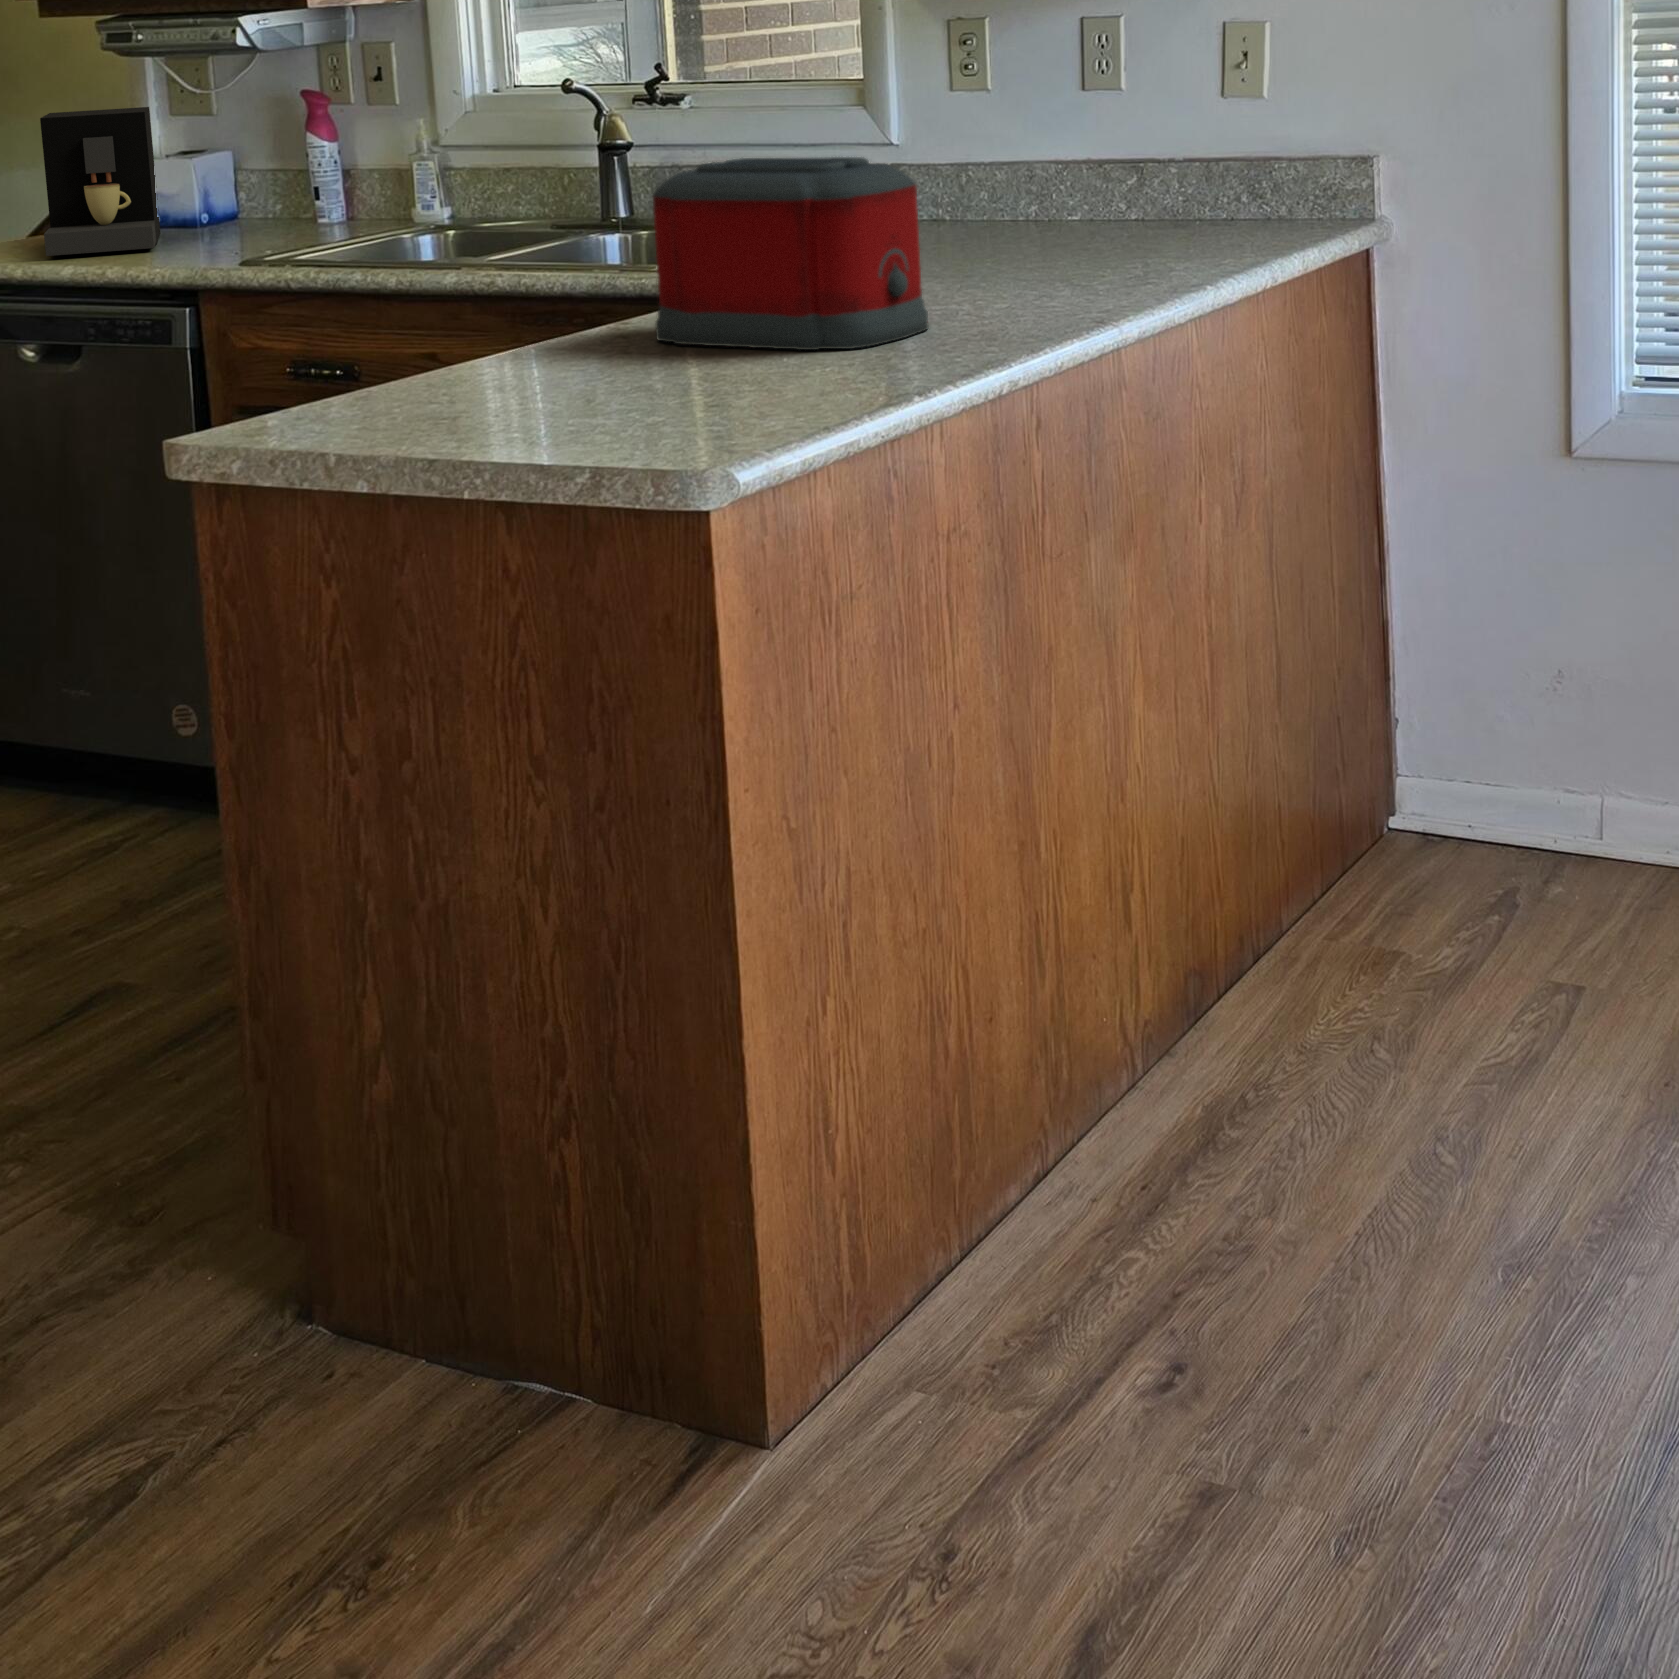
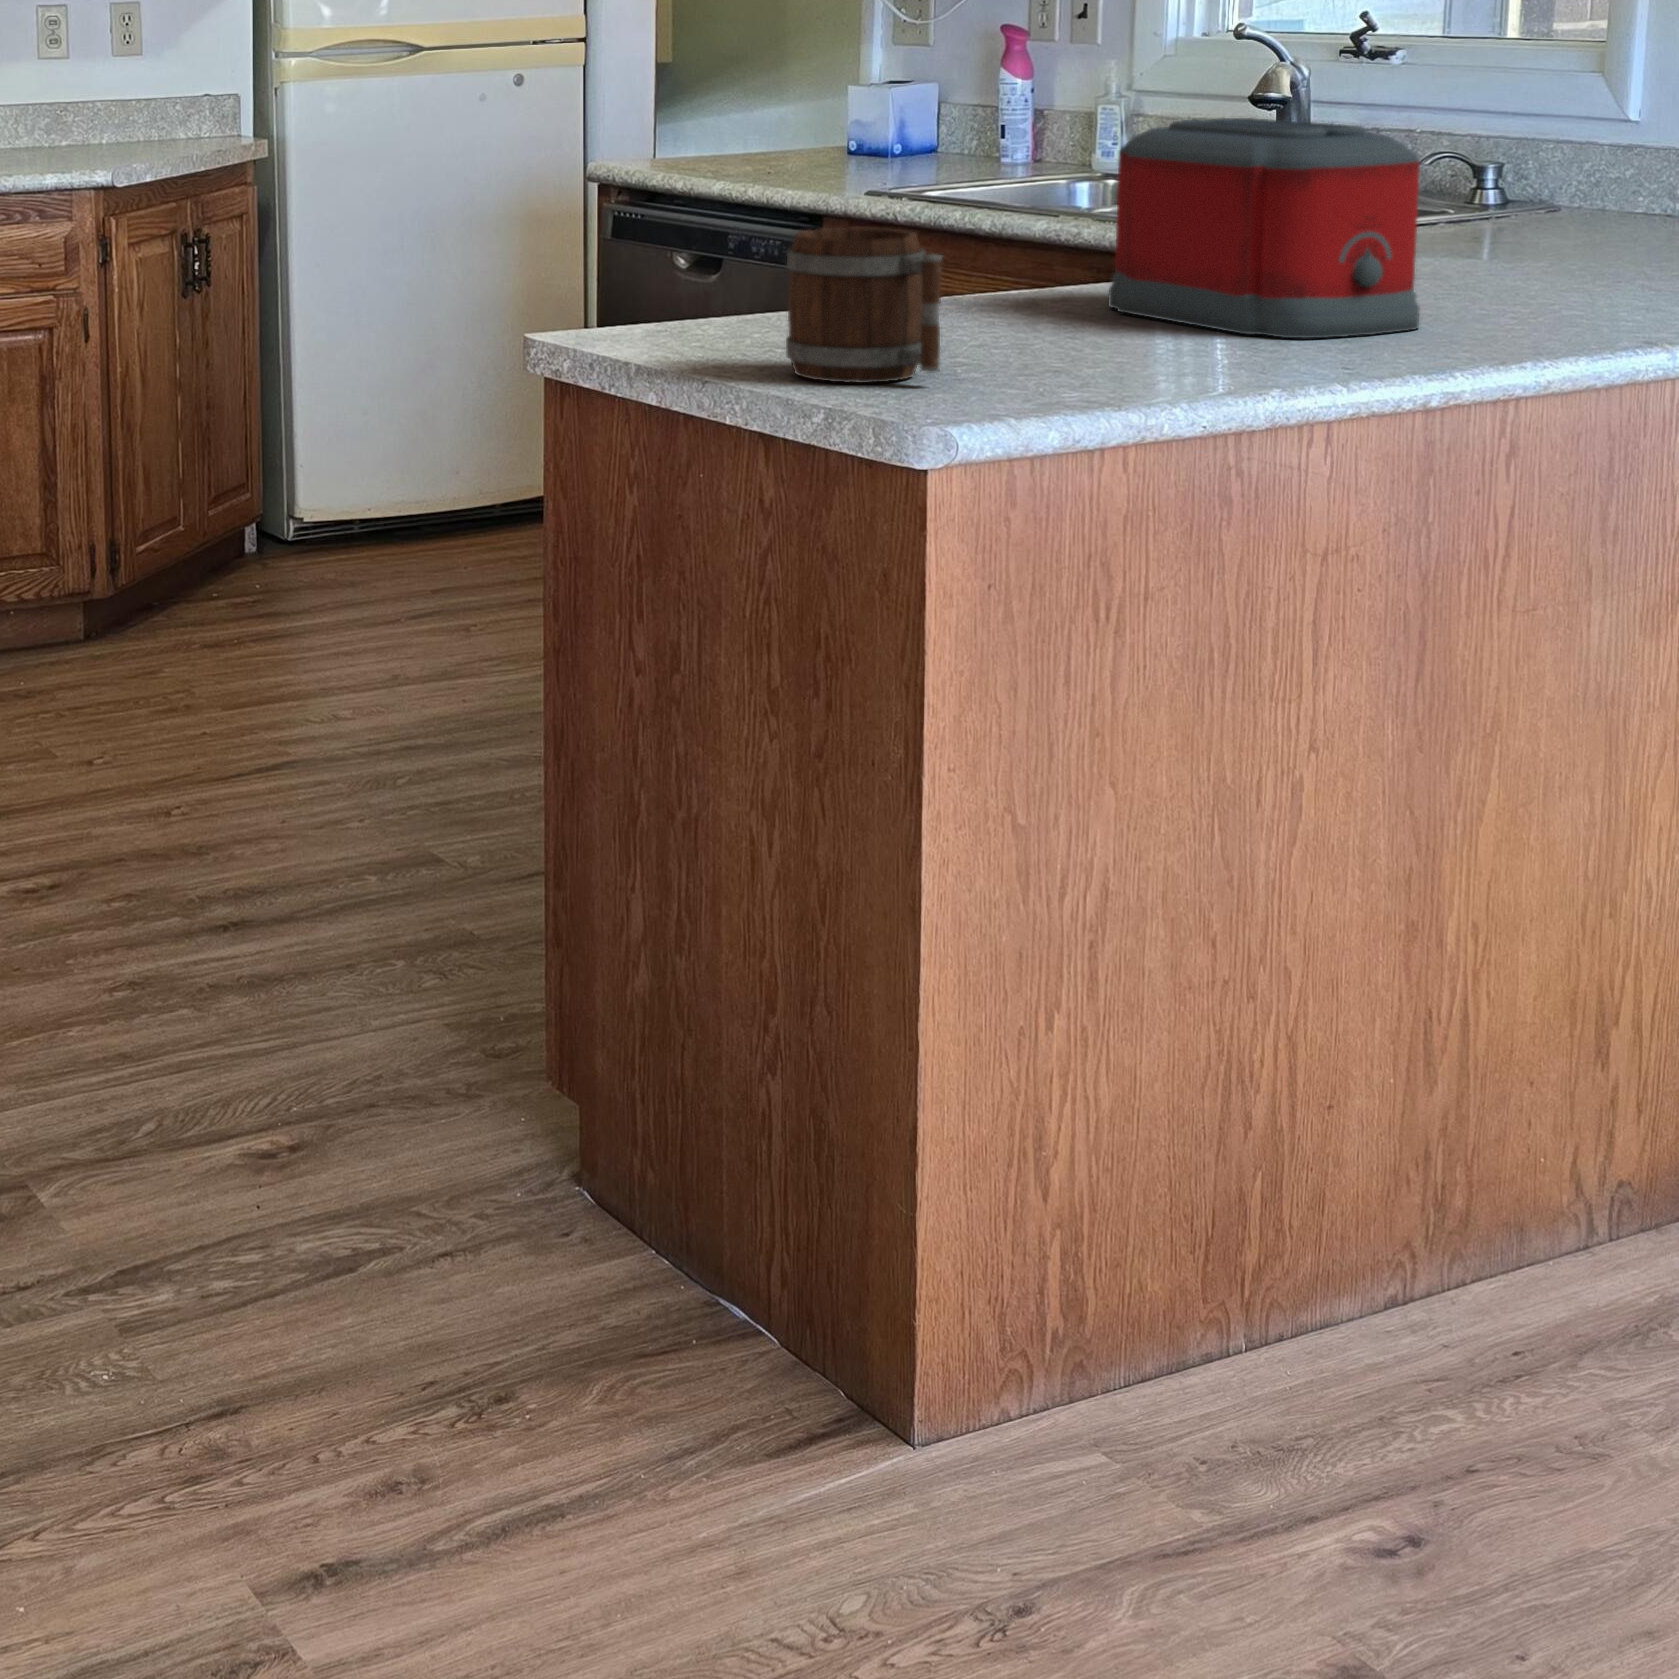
coffee maker: present [40,107,161,256] -> none [721,34,860,173]
mug: none [484,285,654,440] -> present [786,228,942,383]

